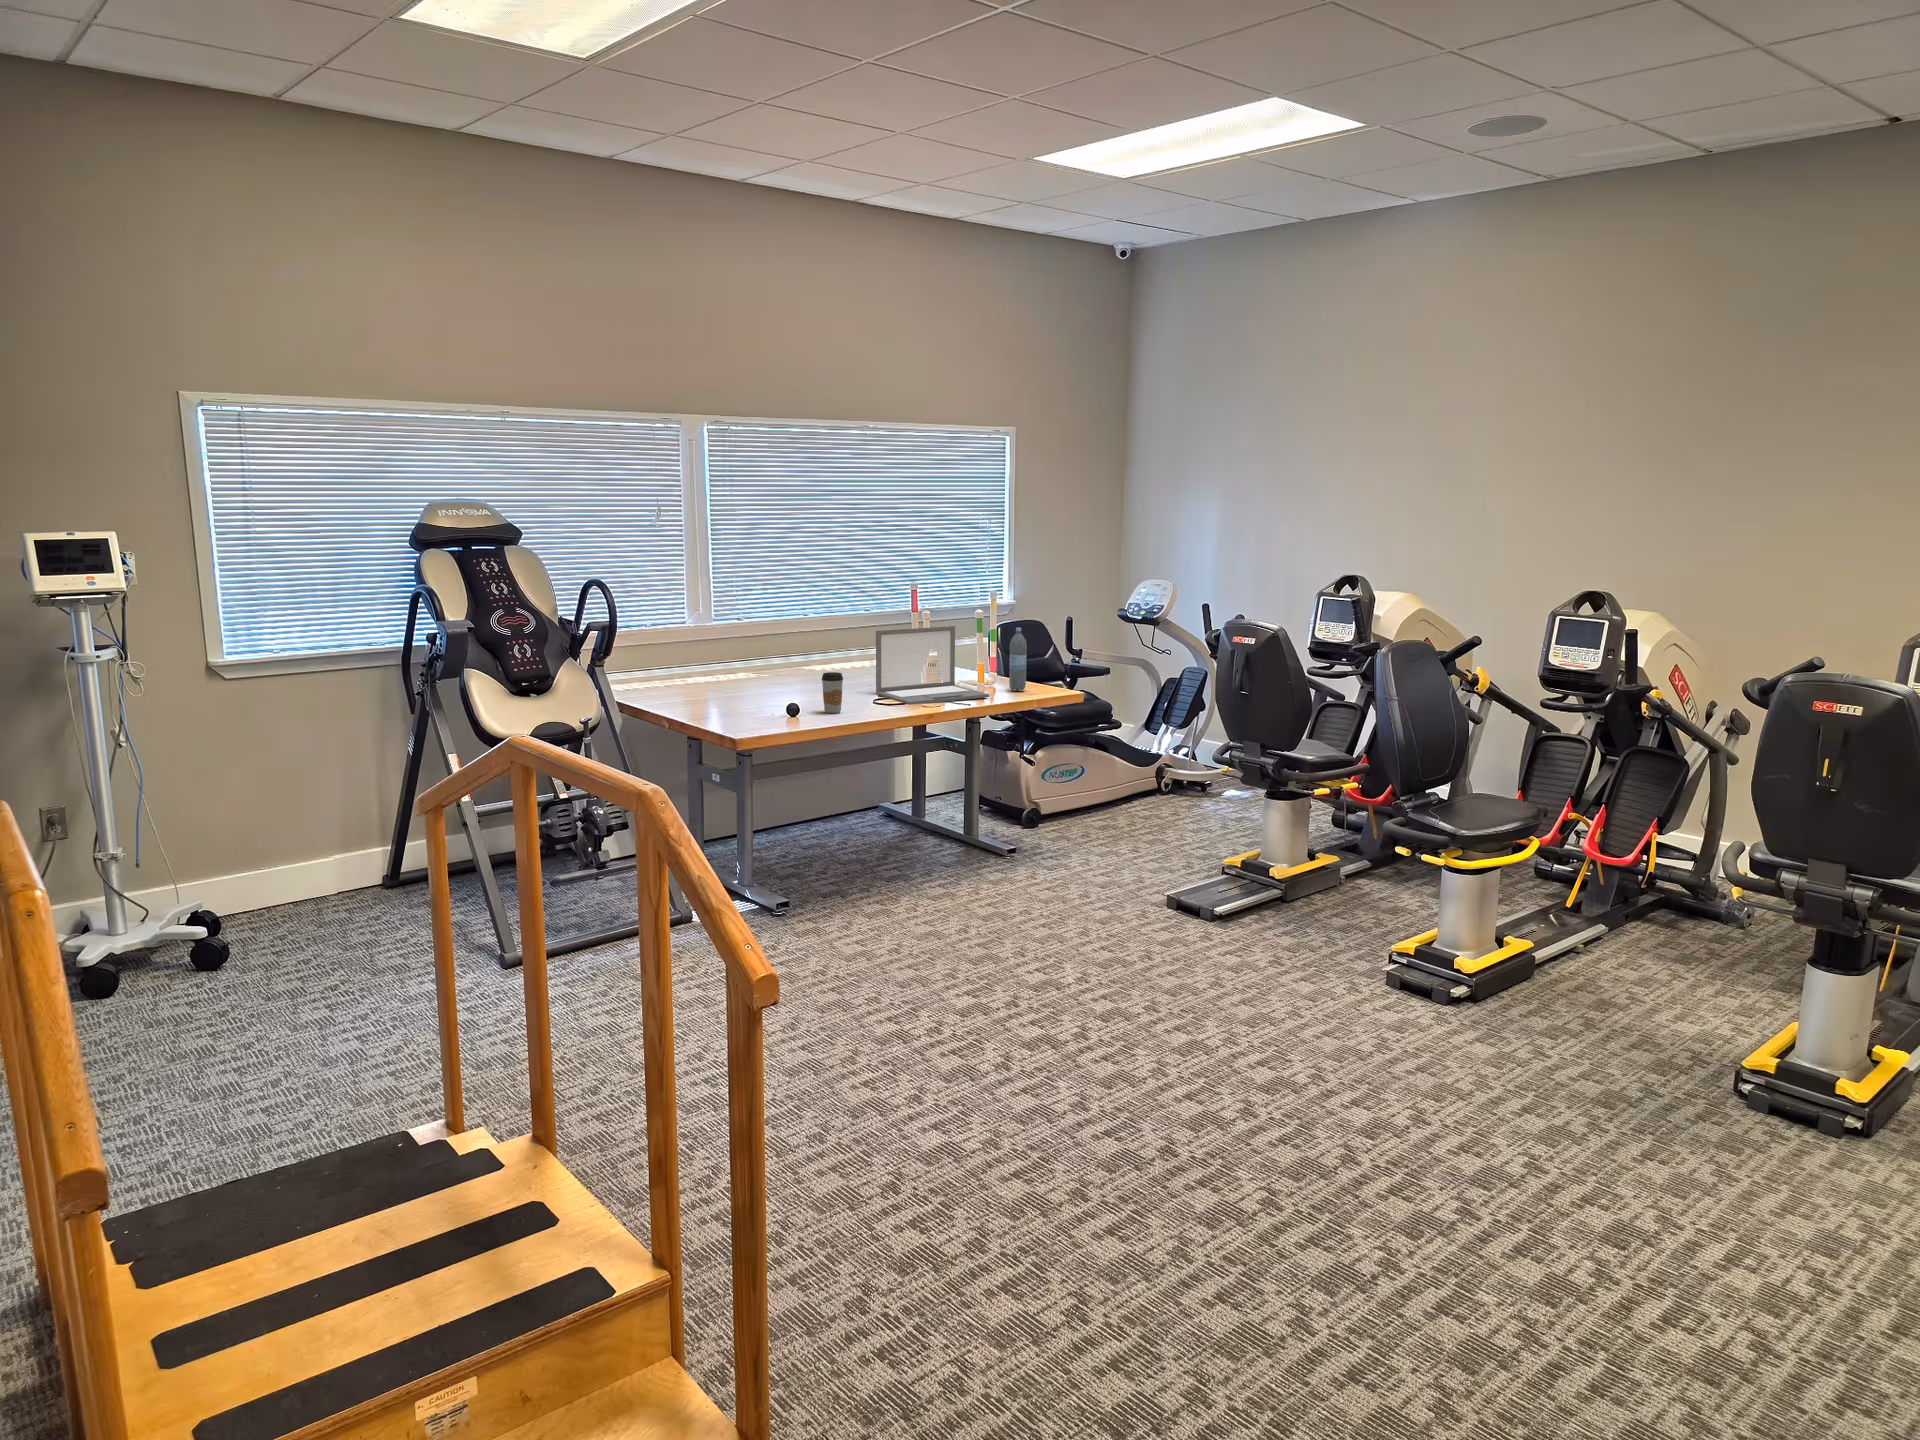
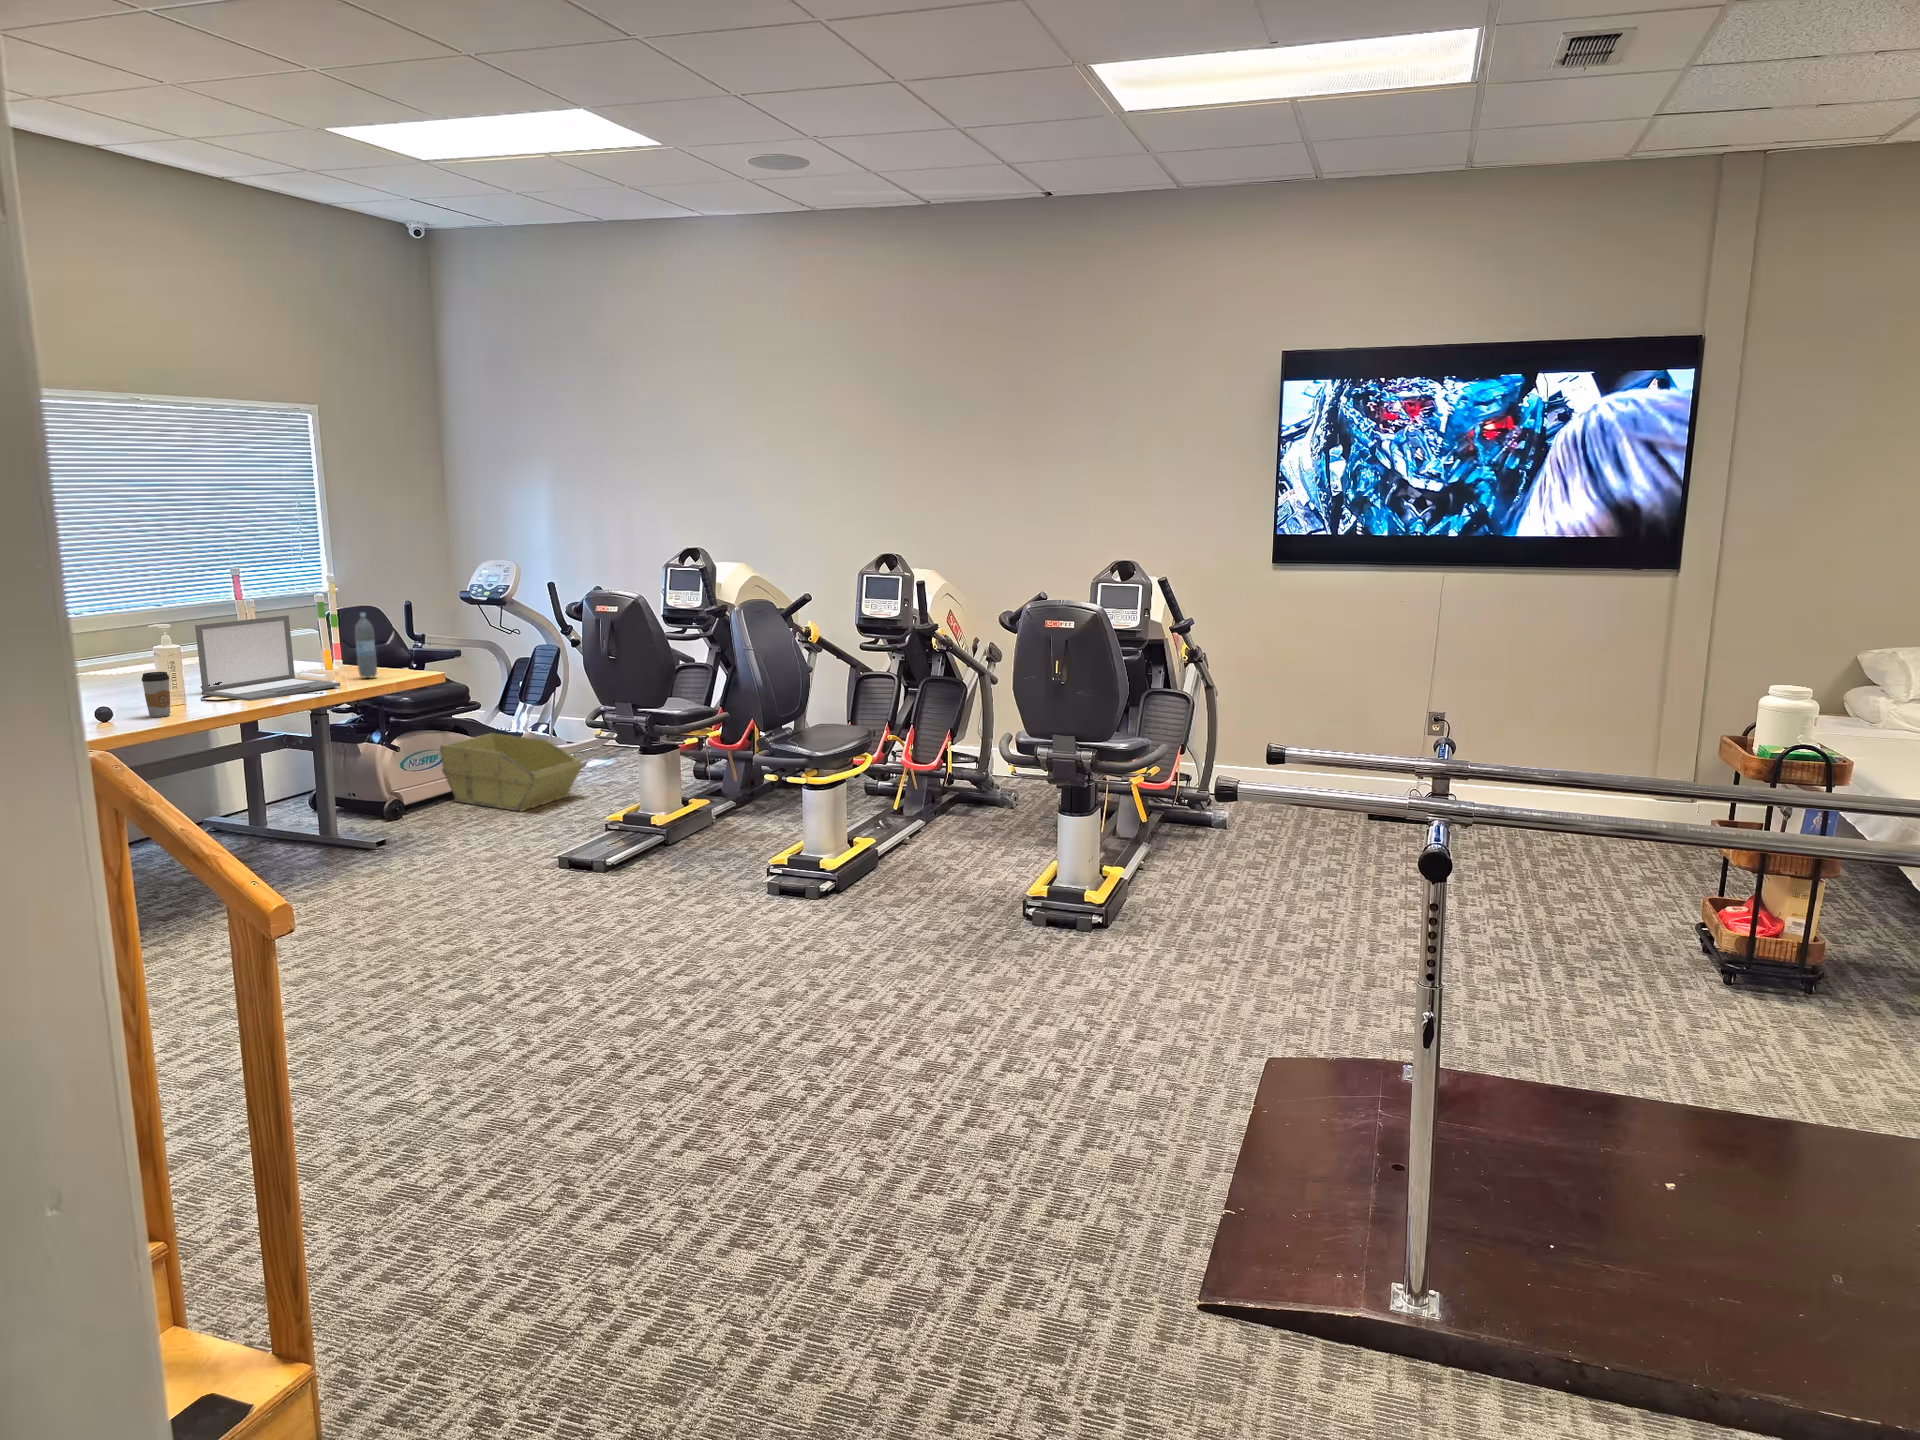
storage bin: none [1081,753,1213,837] -> present [440,733,581,811]

